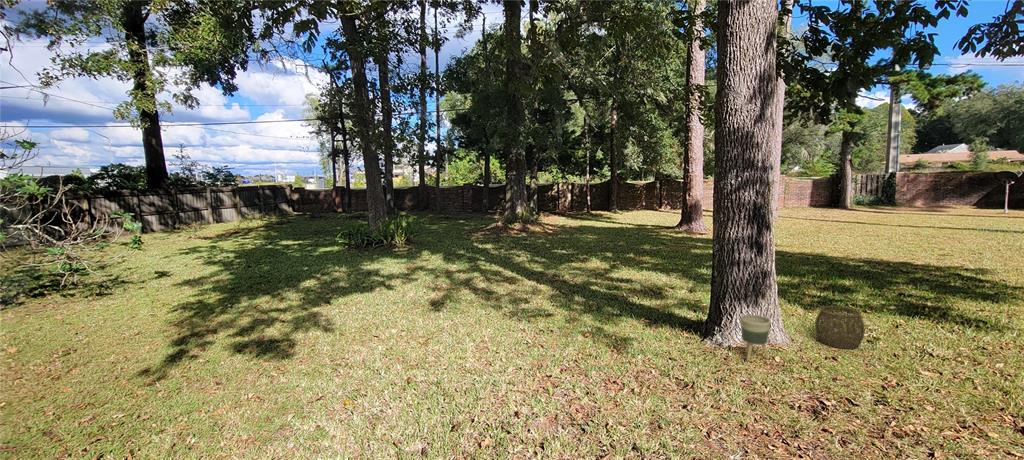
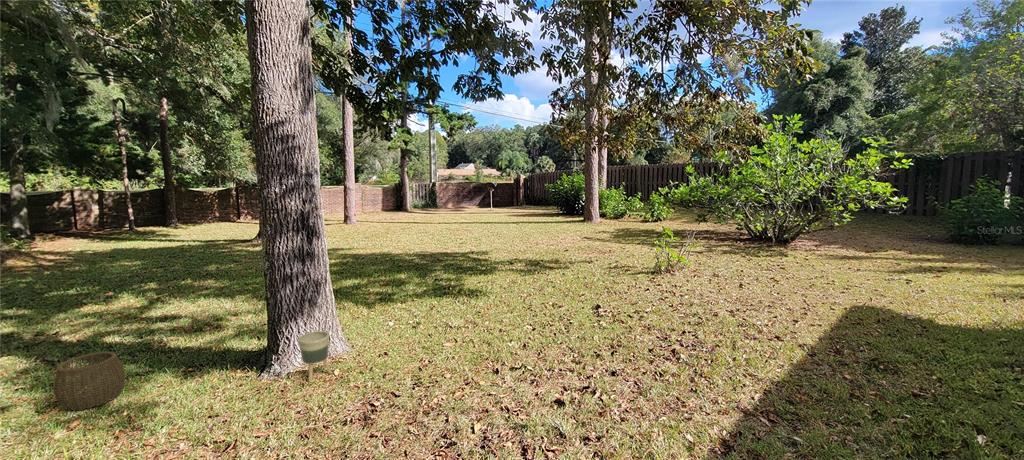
woven basket: present [815,306,865,349] -> present [53,351,126,411]

